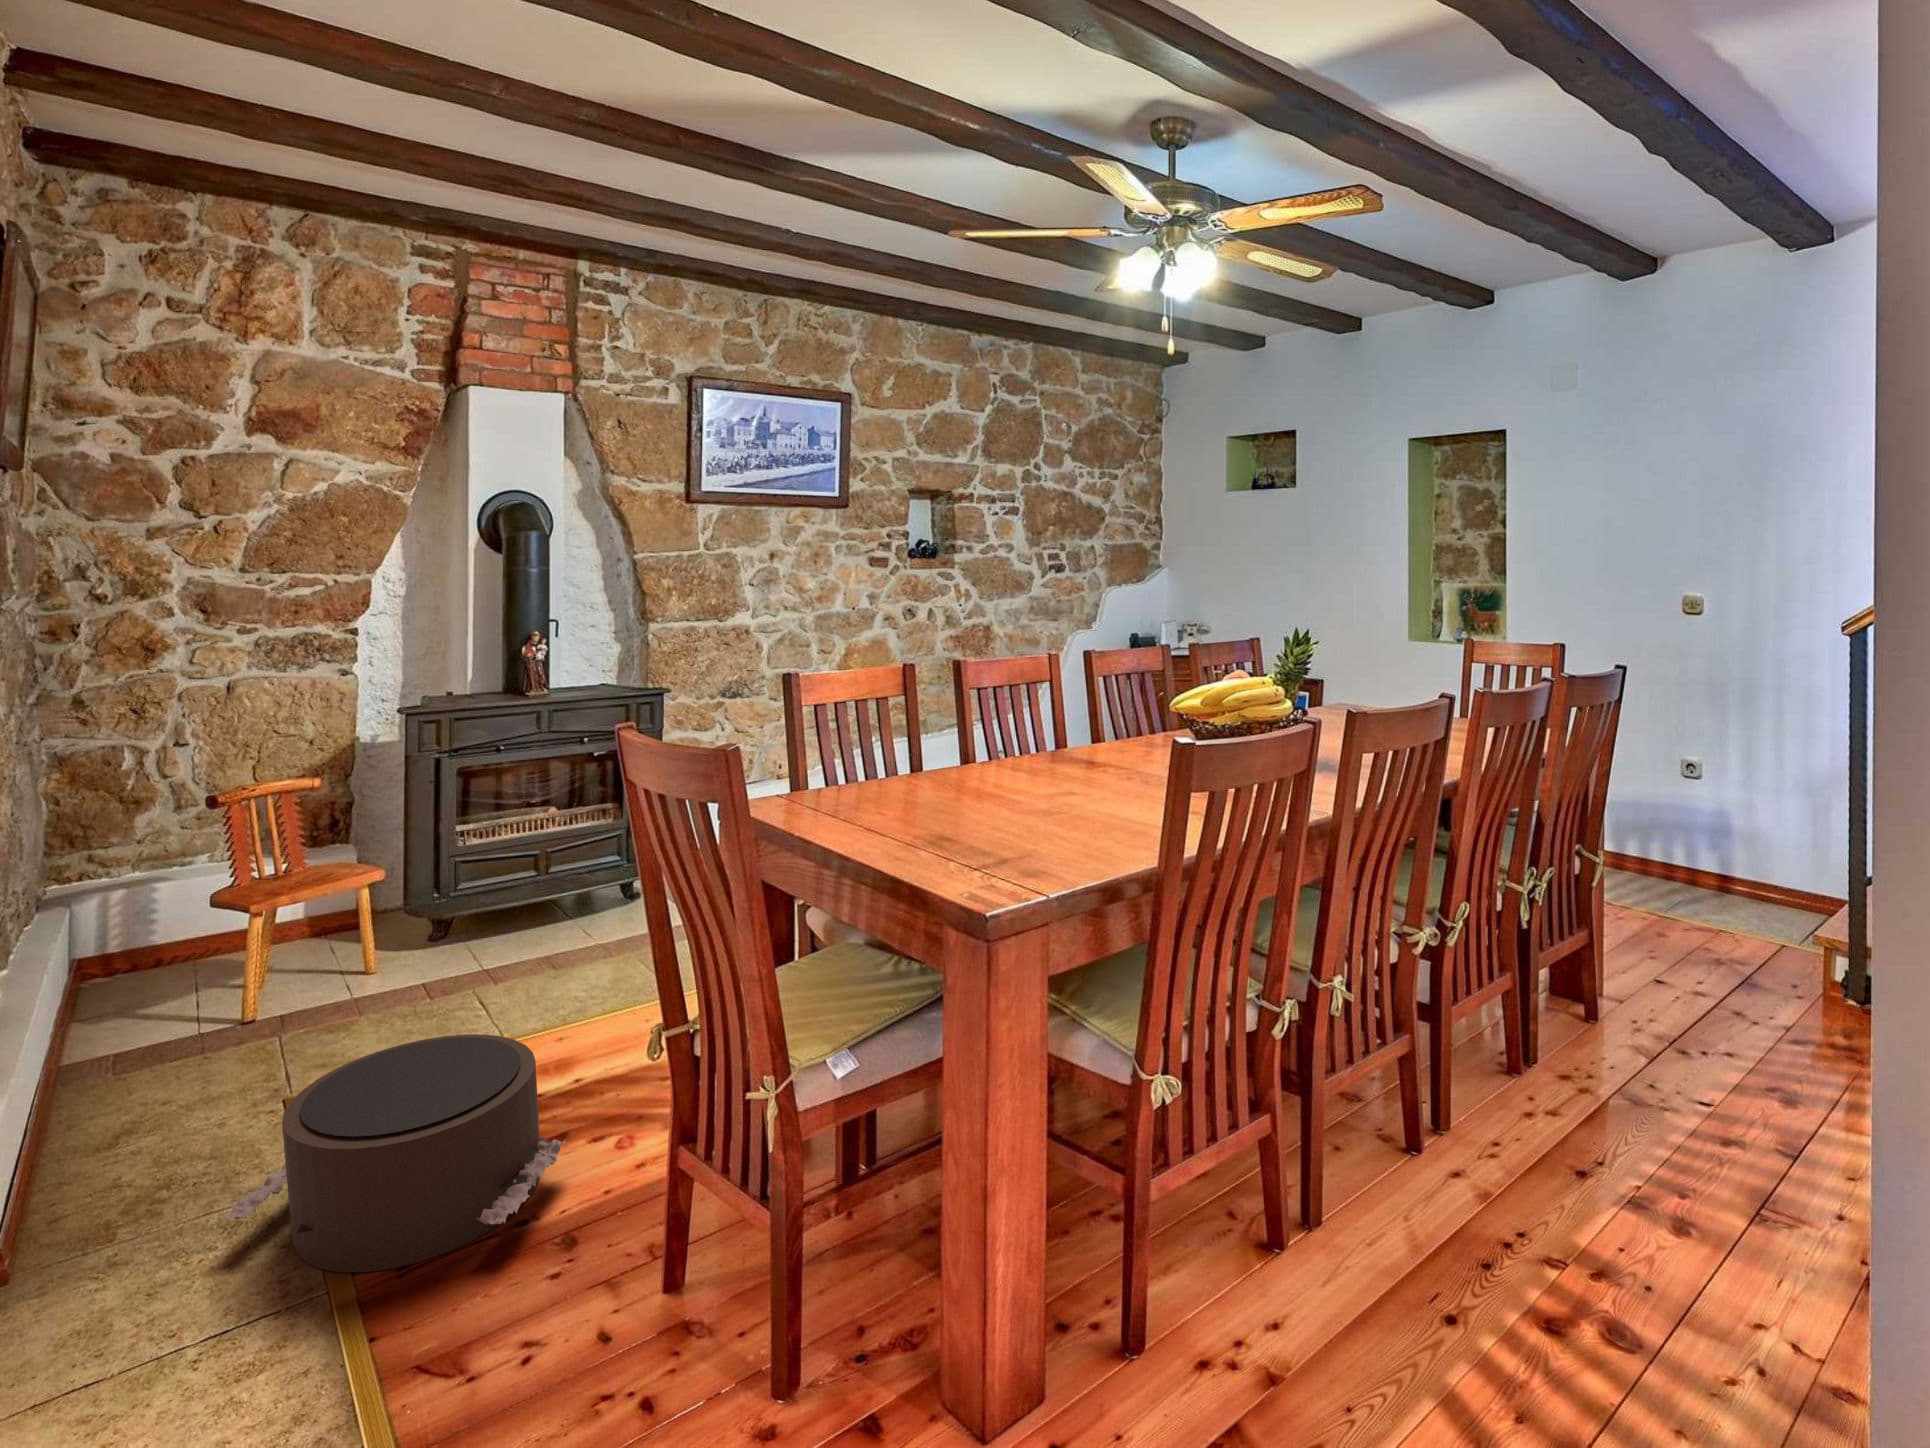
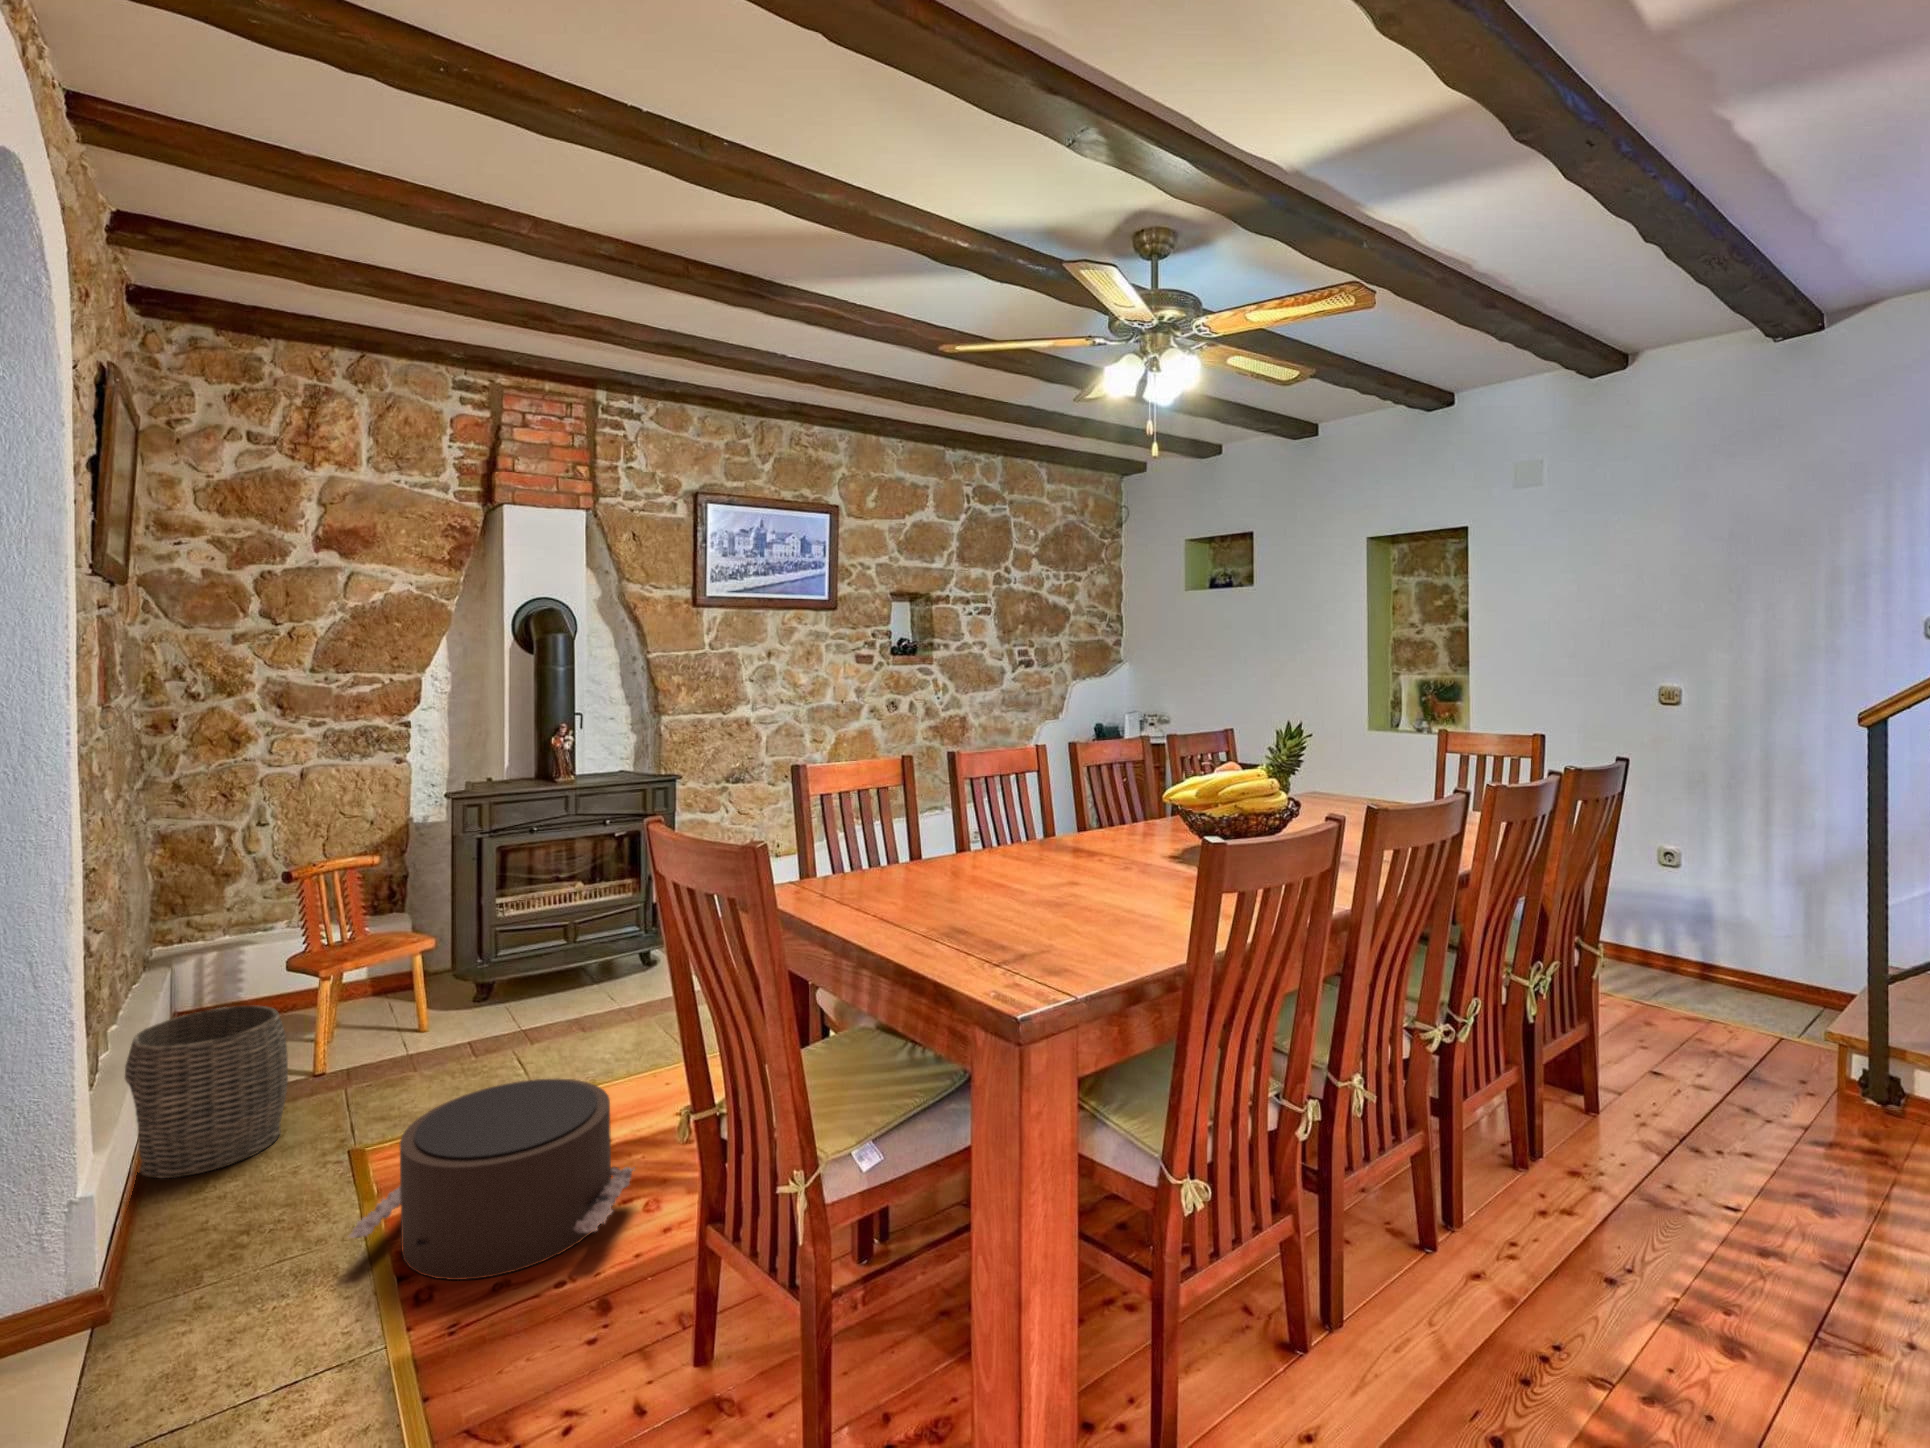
woven basket: none [21,937,211,1125] -> present [125,1005,288,1178]

